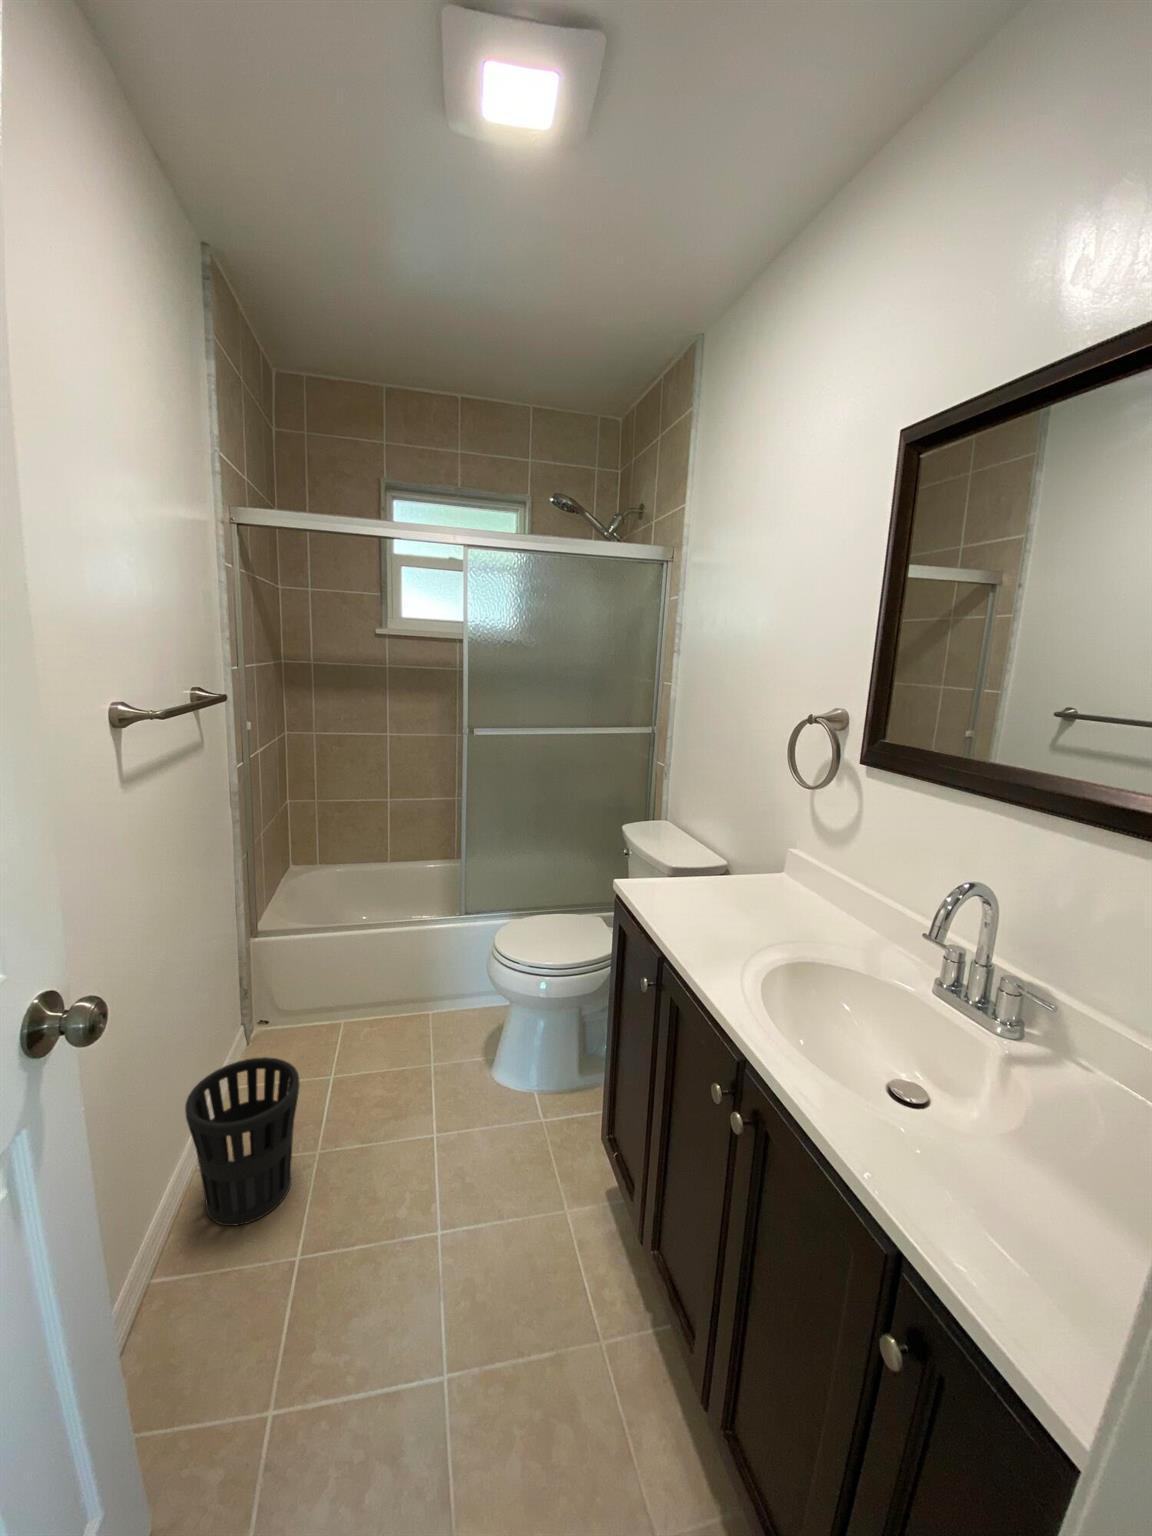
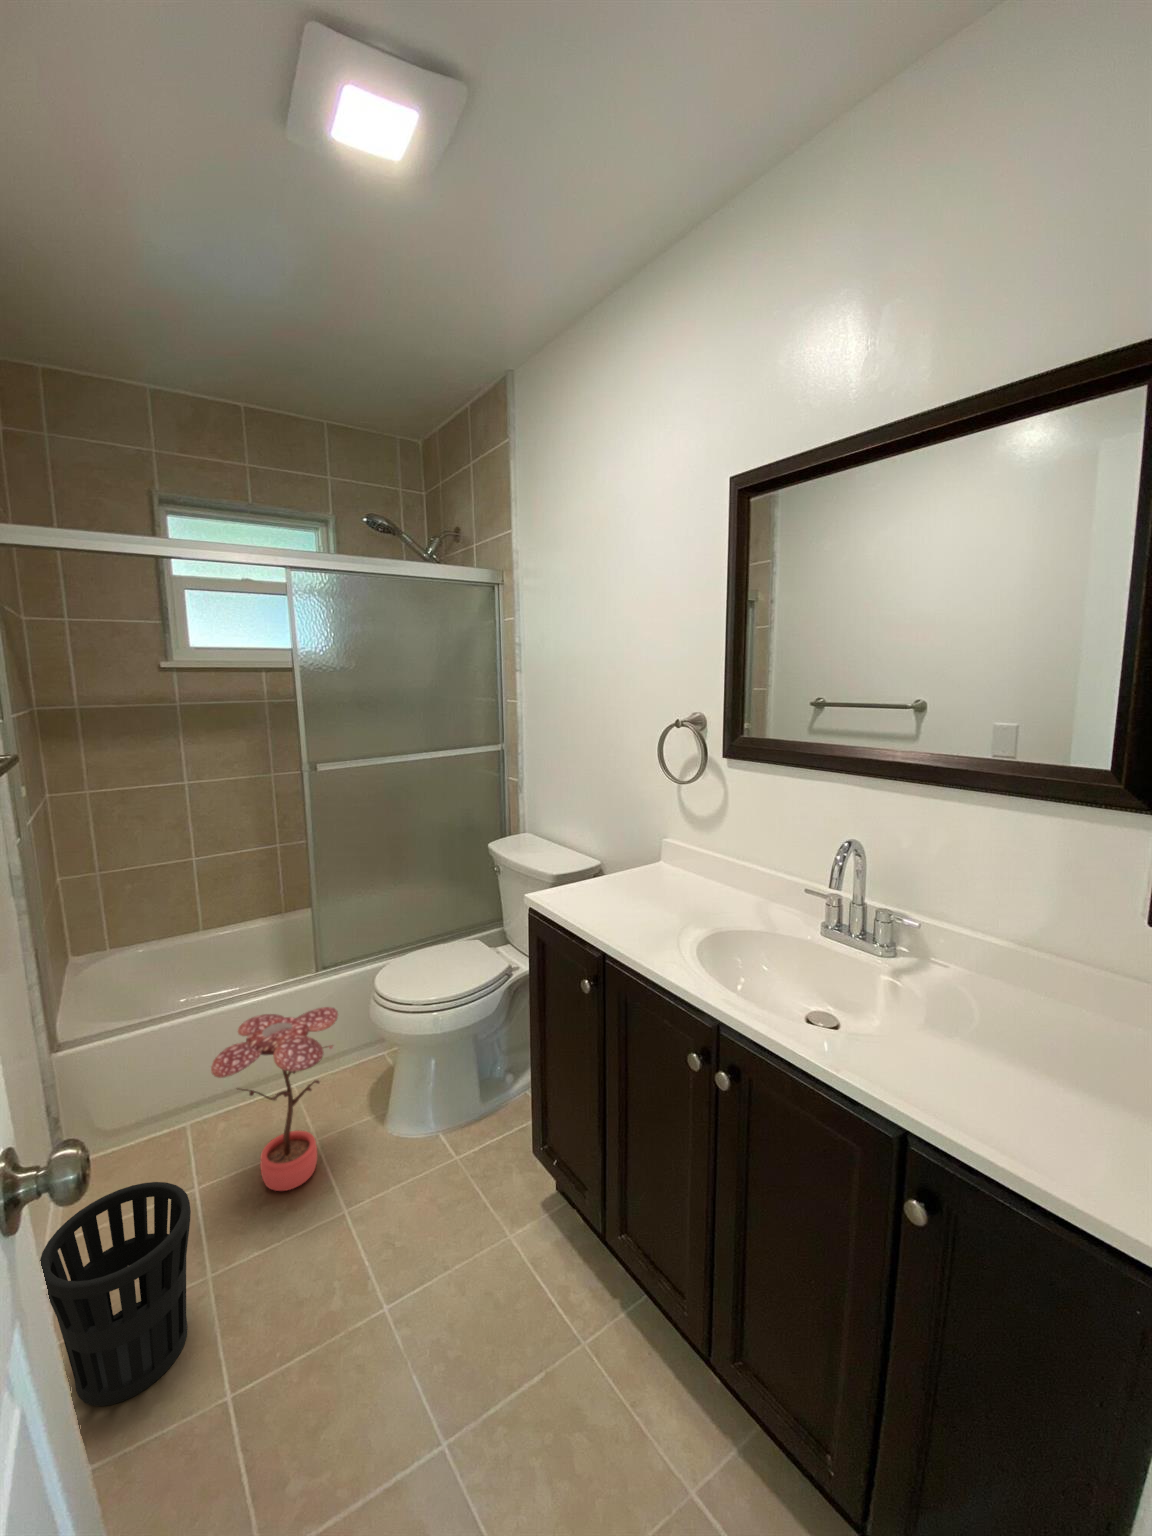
potted plant: none [343,942,456,1099] -> present [211,1007,338,1191]

